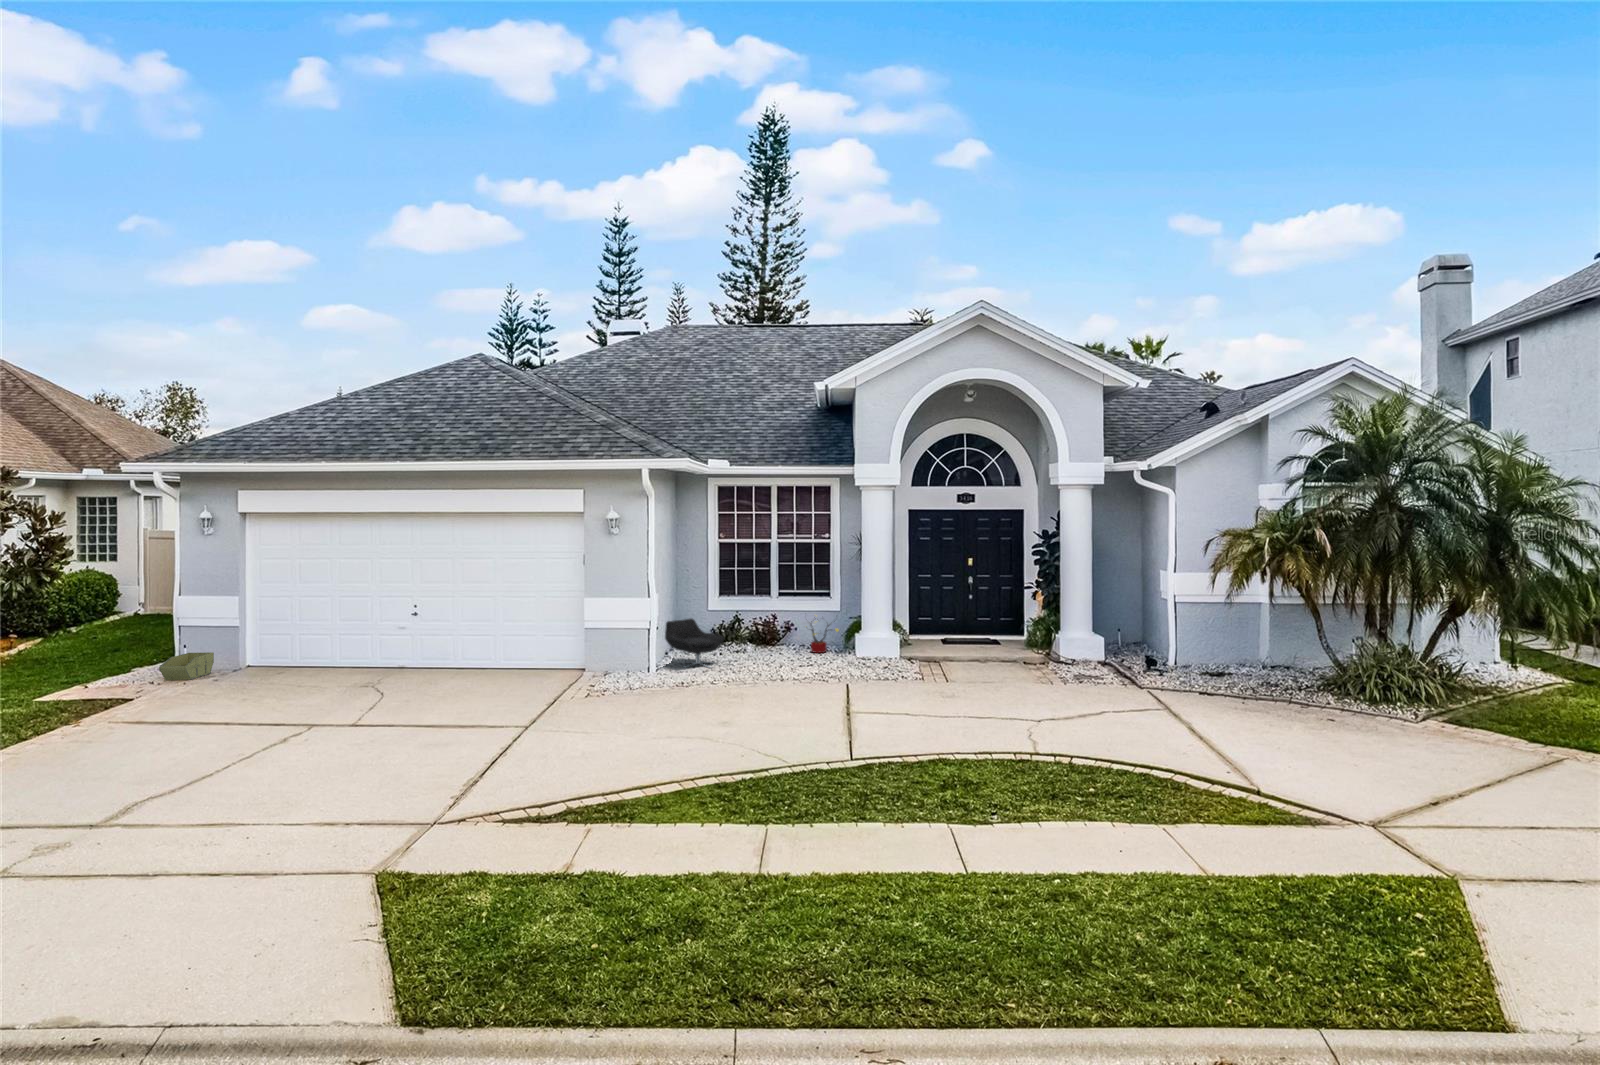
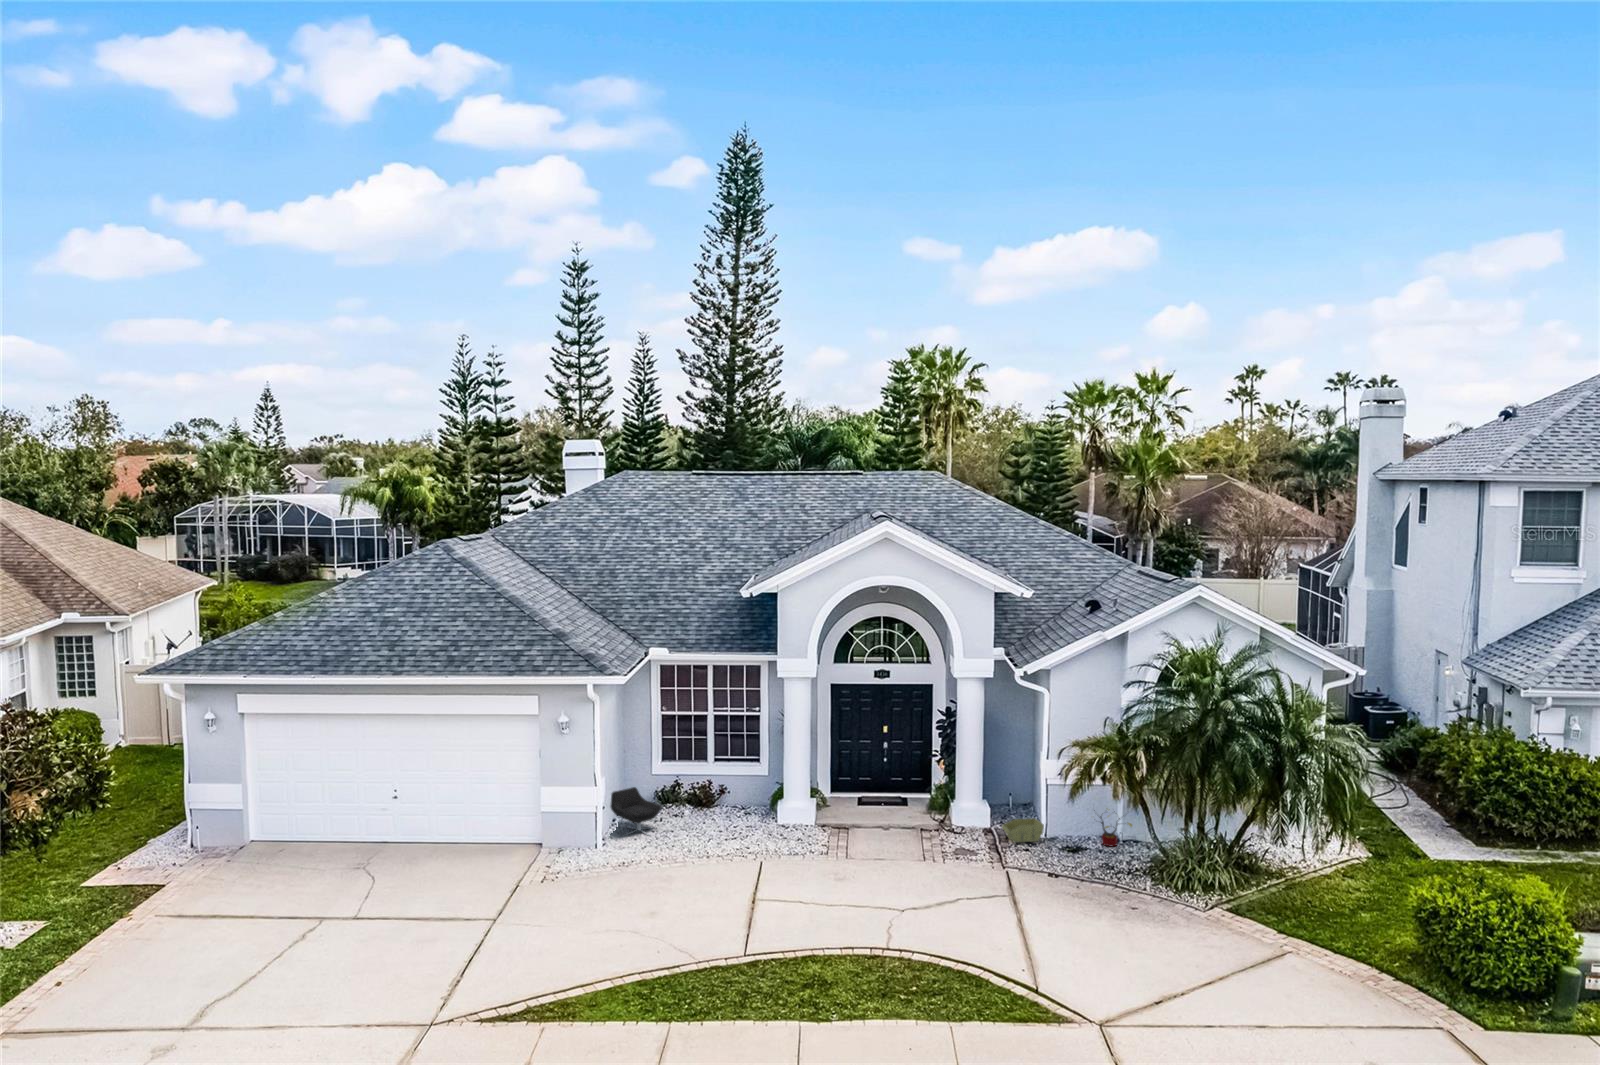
decorative plant: present [810,623,839,653] -> present [1100,811,1132,846]
storage bin: present [159,652,214,680] -> present [1002,818,1044,843]

